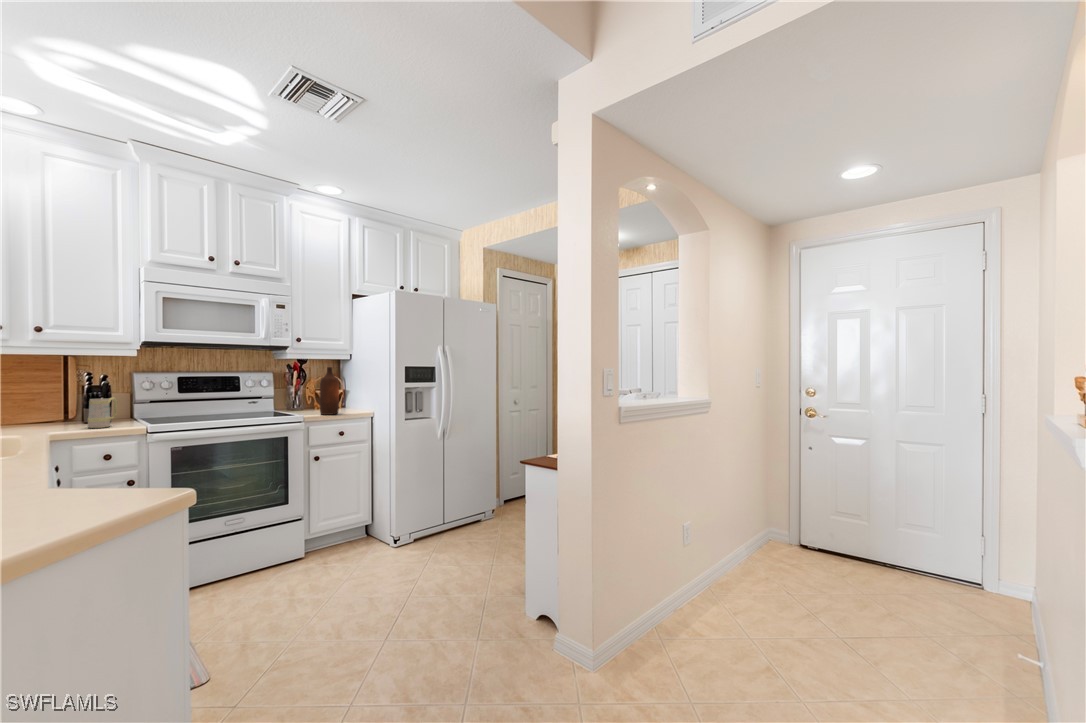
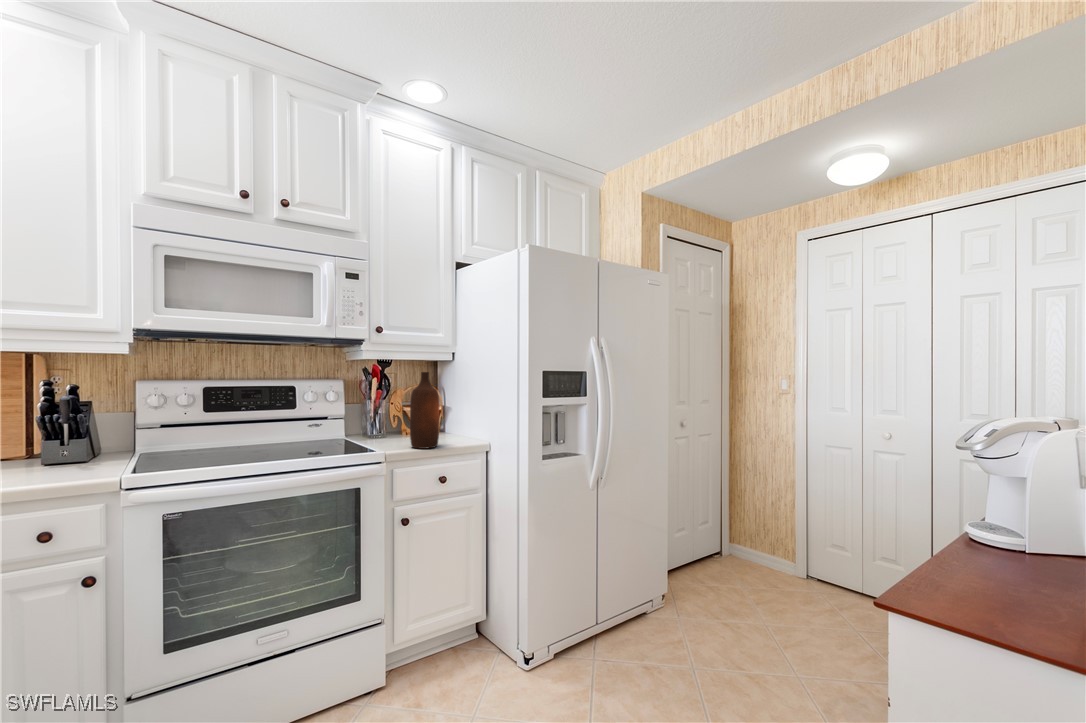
mug: present [88,397,117,428] -> none [39,423,92,477]

